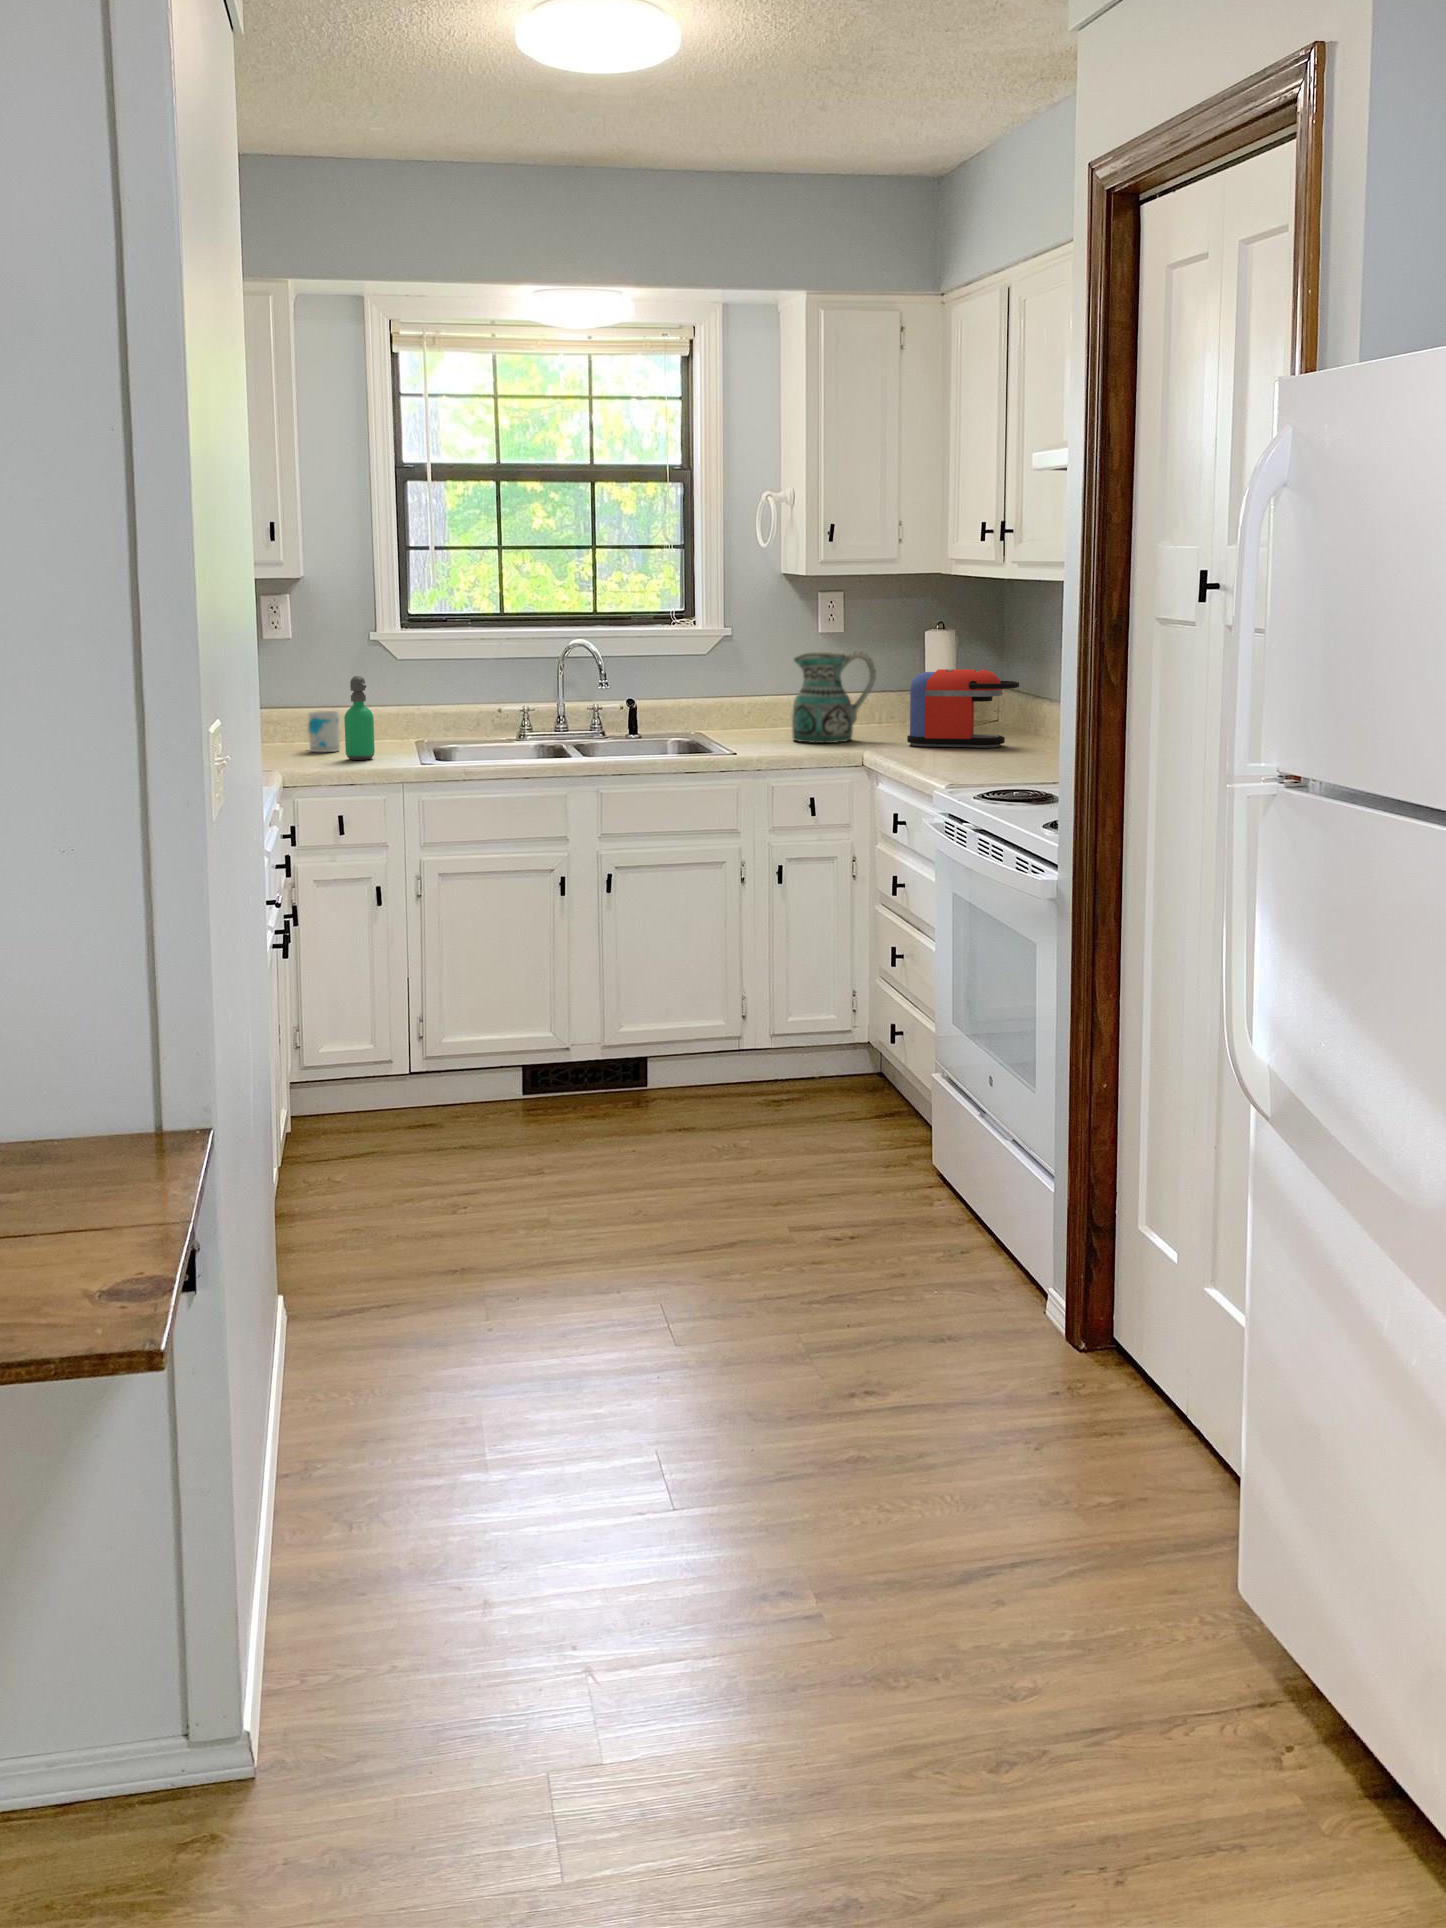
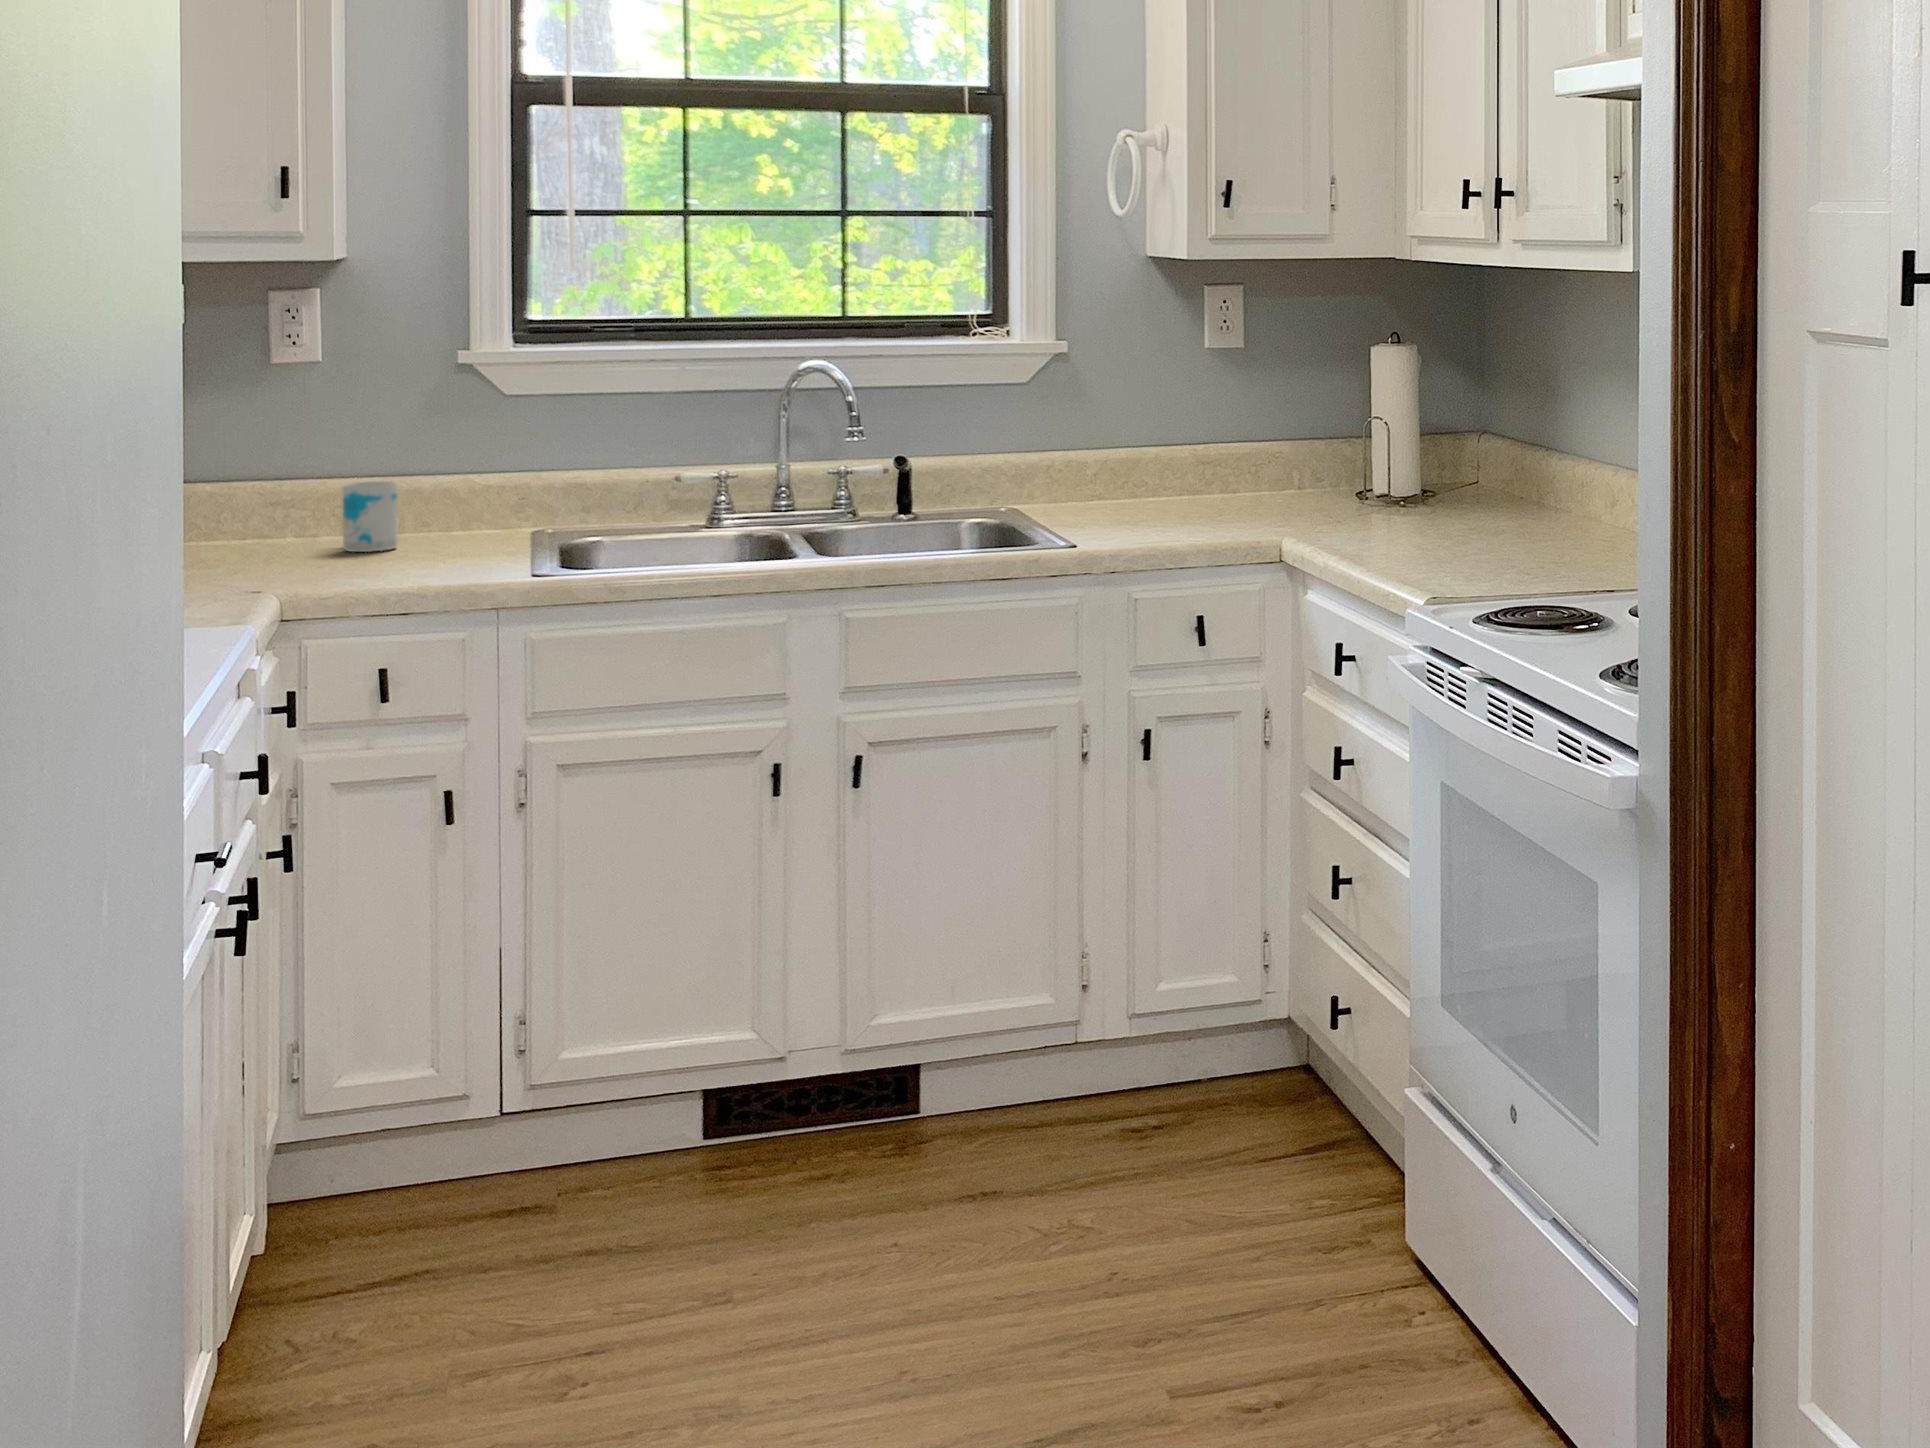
ceramic pitcher: present [792,652,876,743] -> none [1164,382,1296,526]
coffee maker: present [907,669,1019,748] -> none [1347,410,1519,532]
soap dispenser: present [344,676,375,760] -> none [402,423,455,565]

